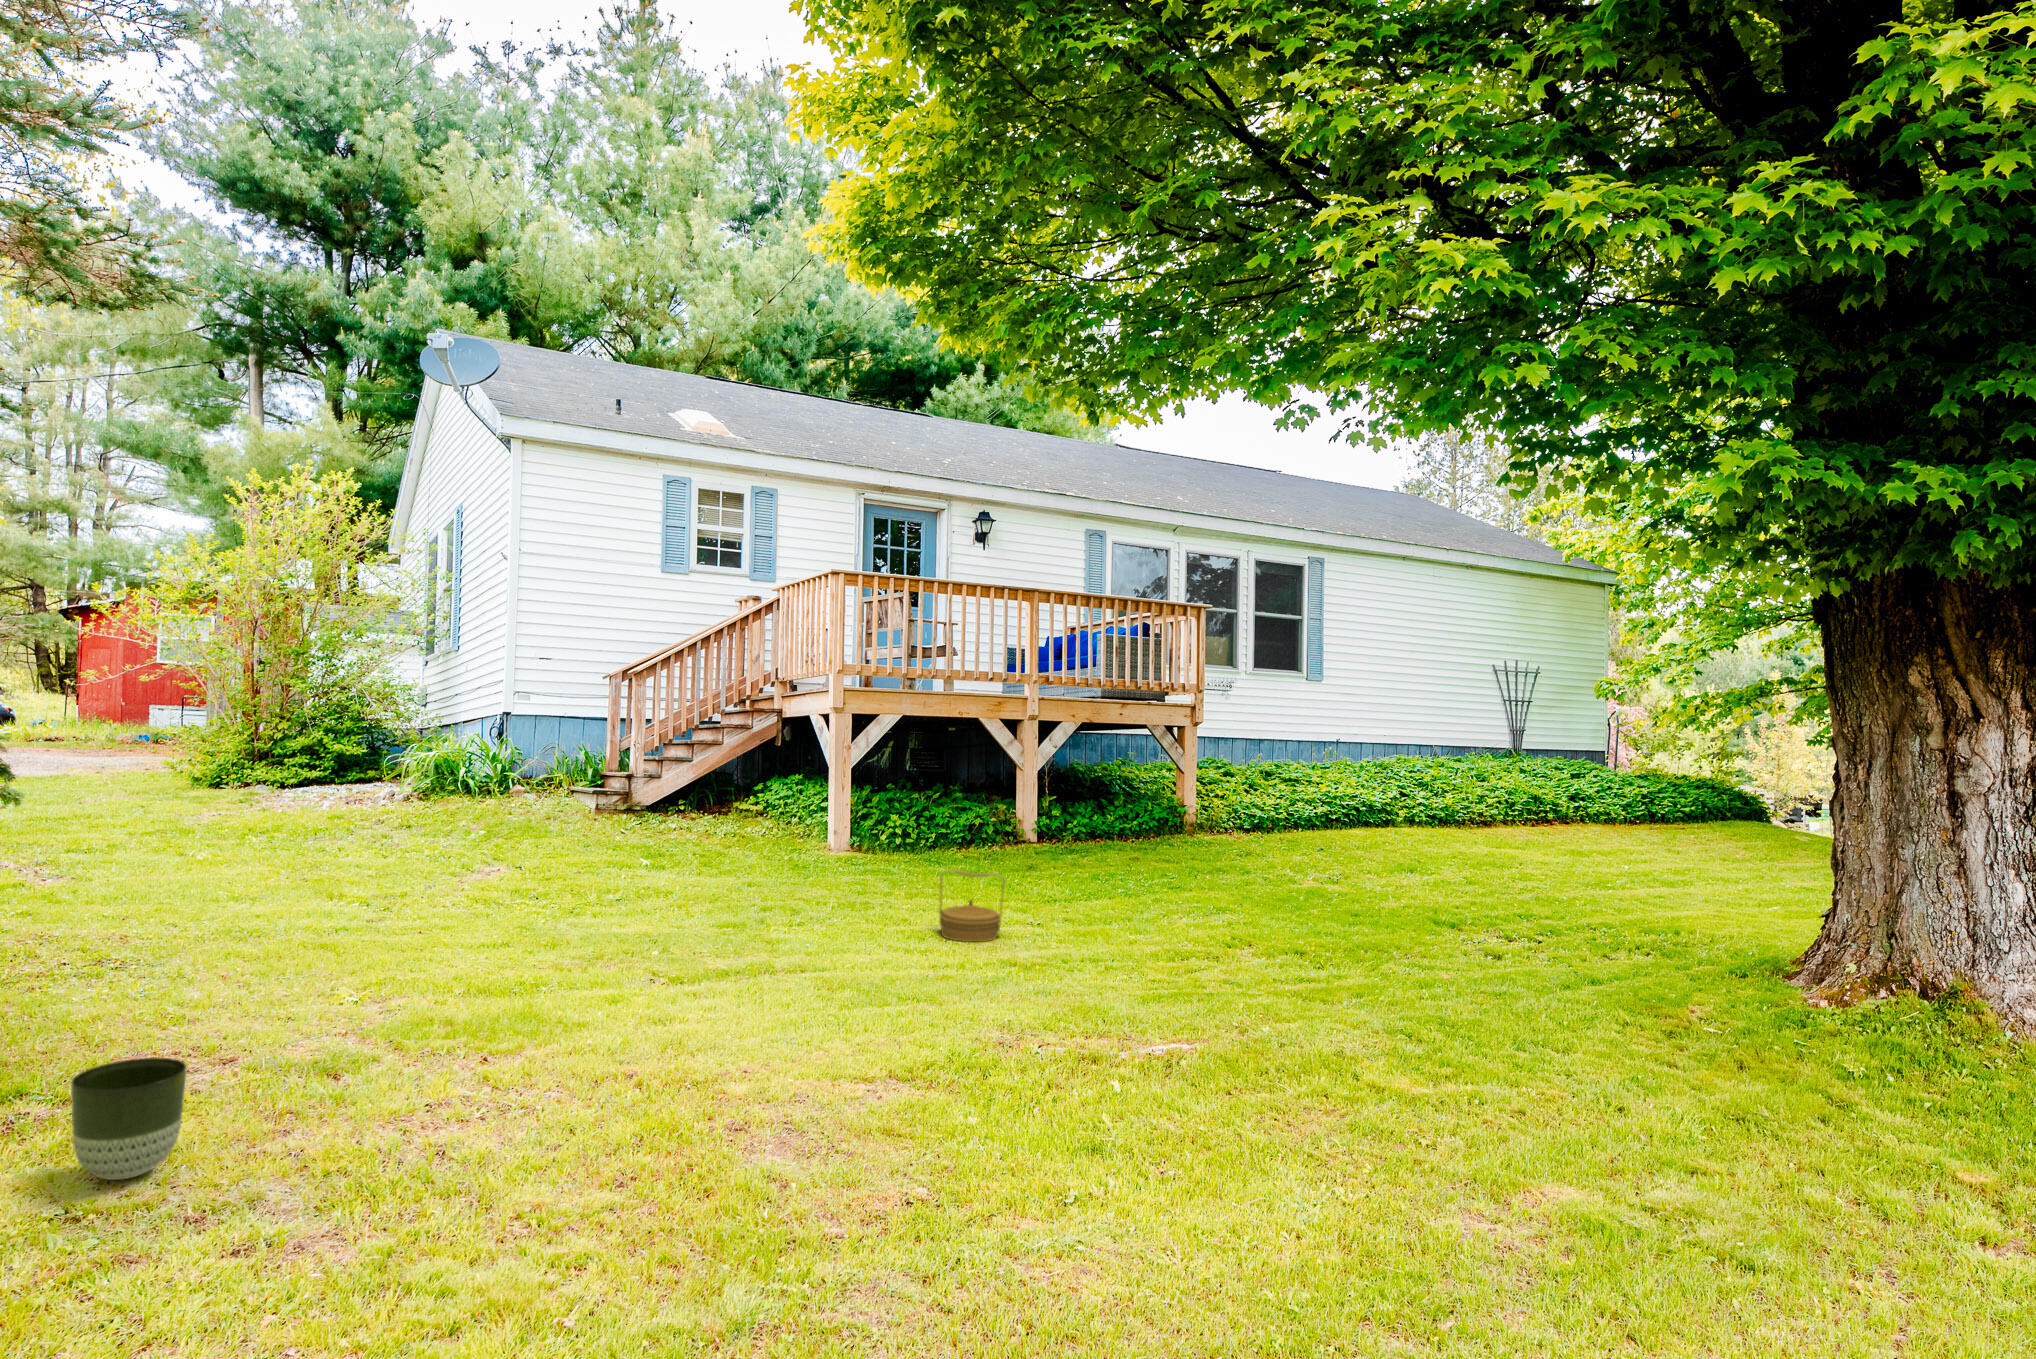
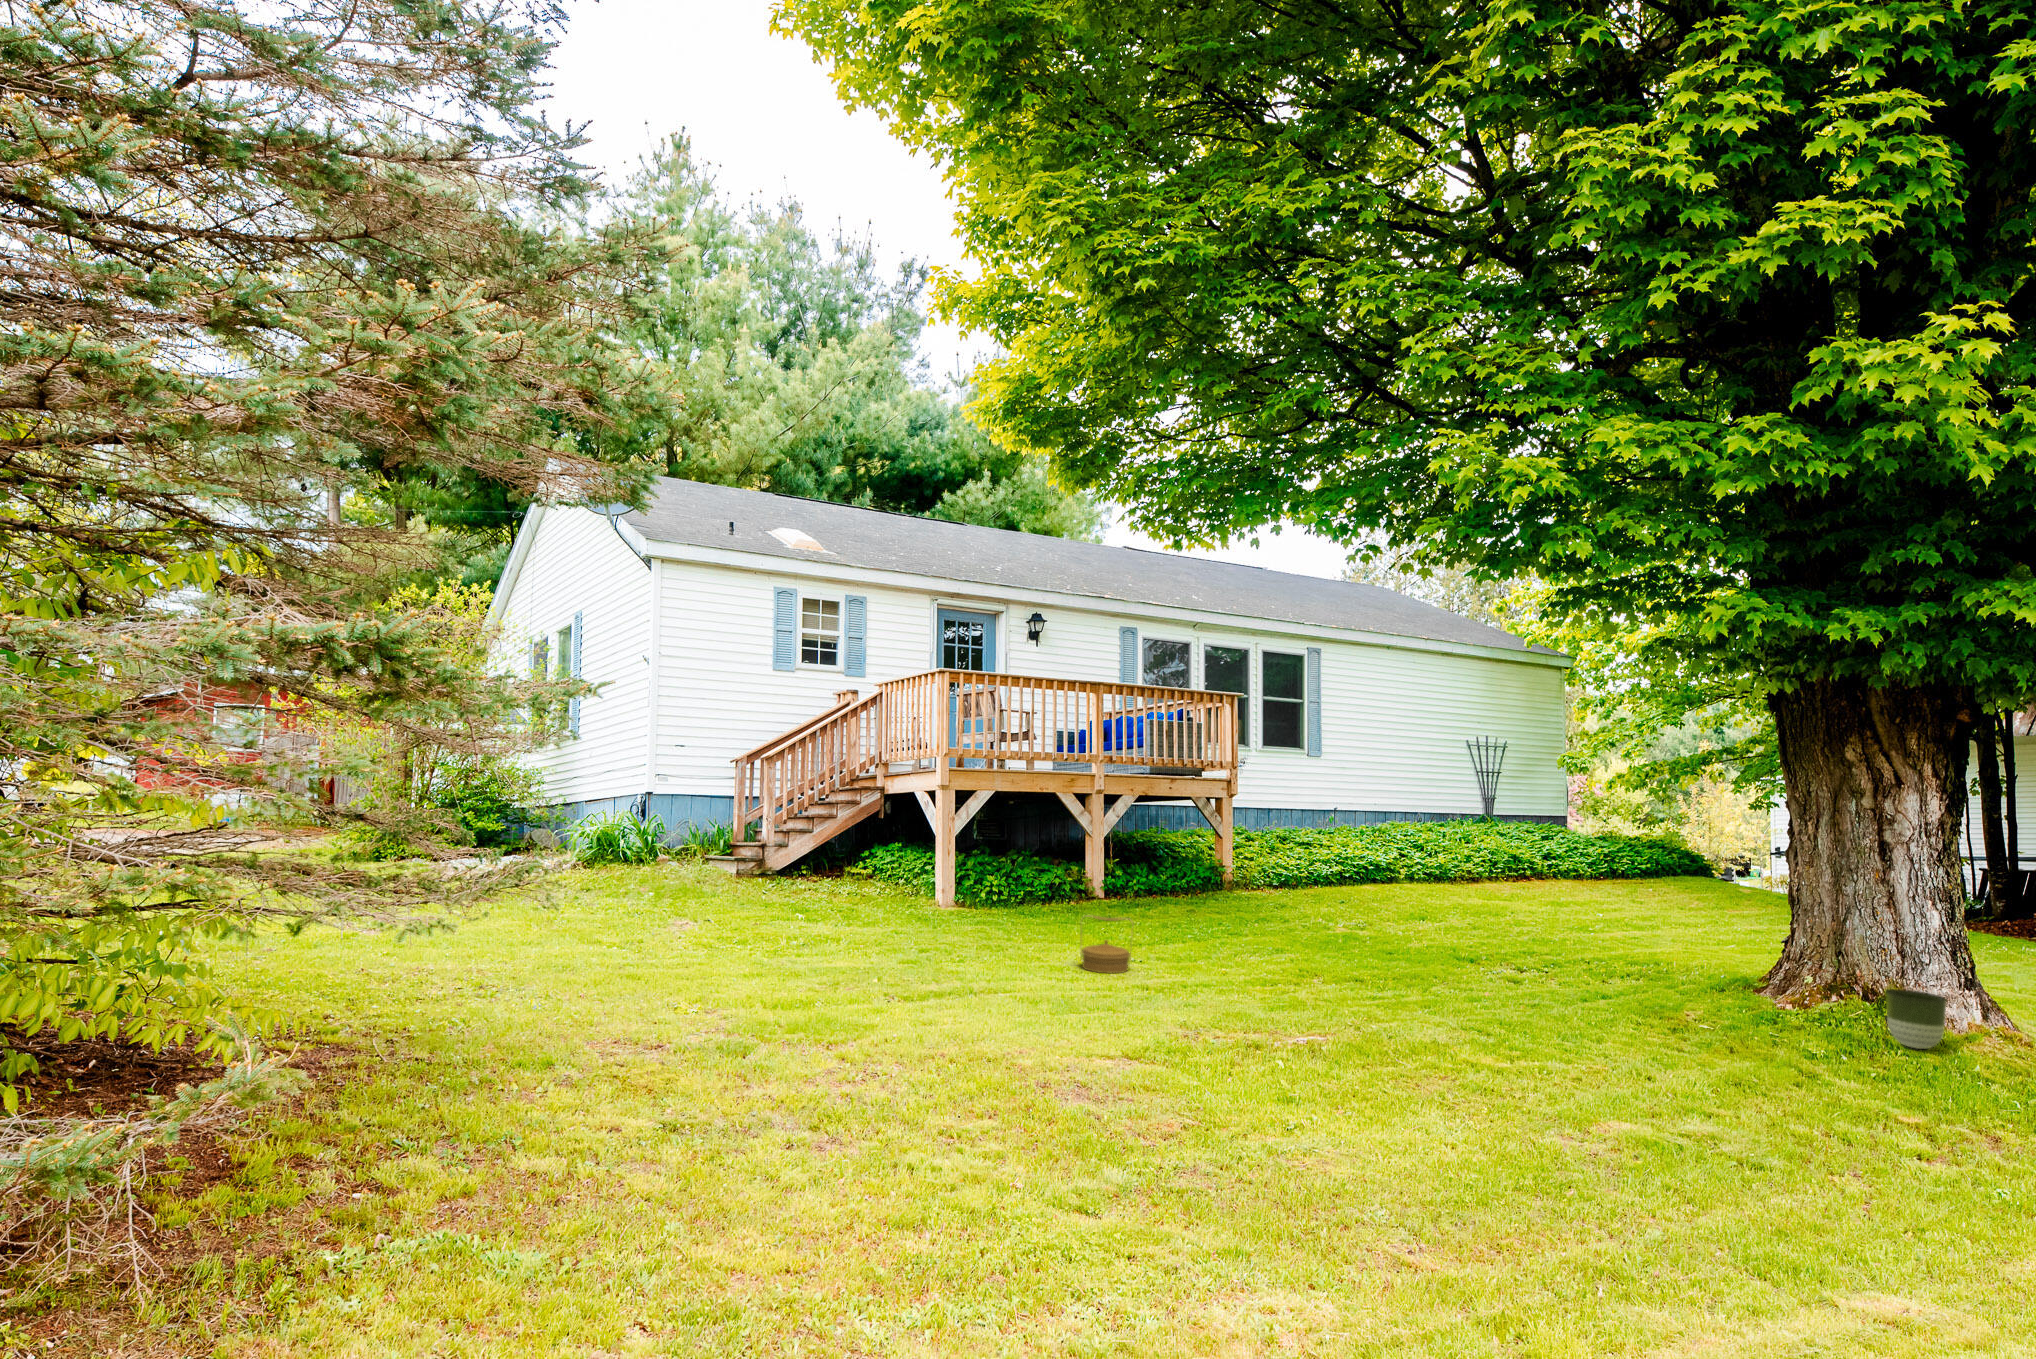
planter: present [71,1058,187,1180] -> present [1886,989,1946,1049]

